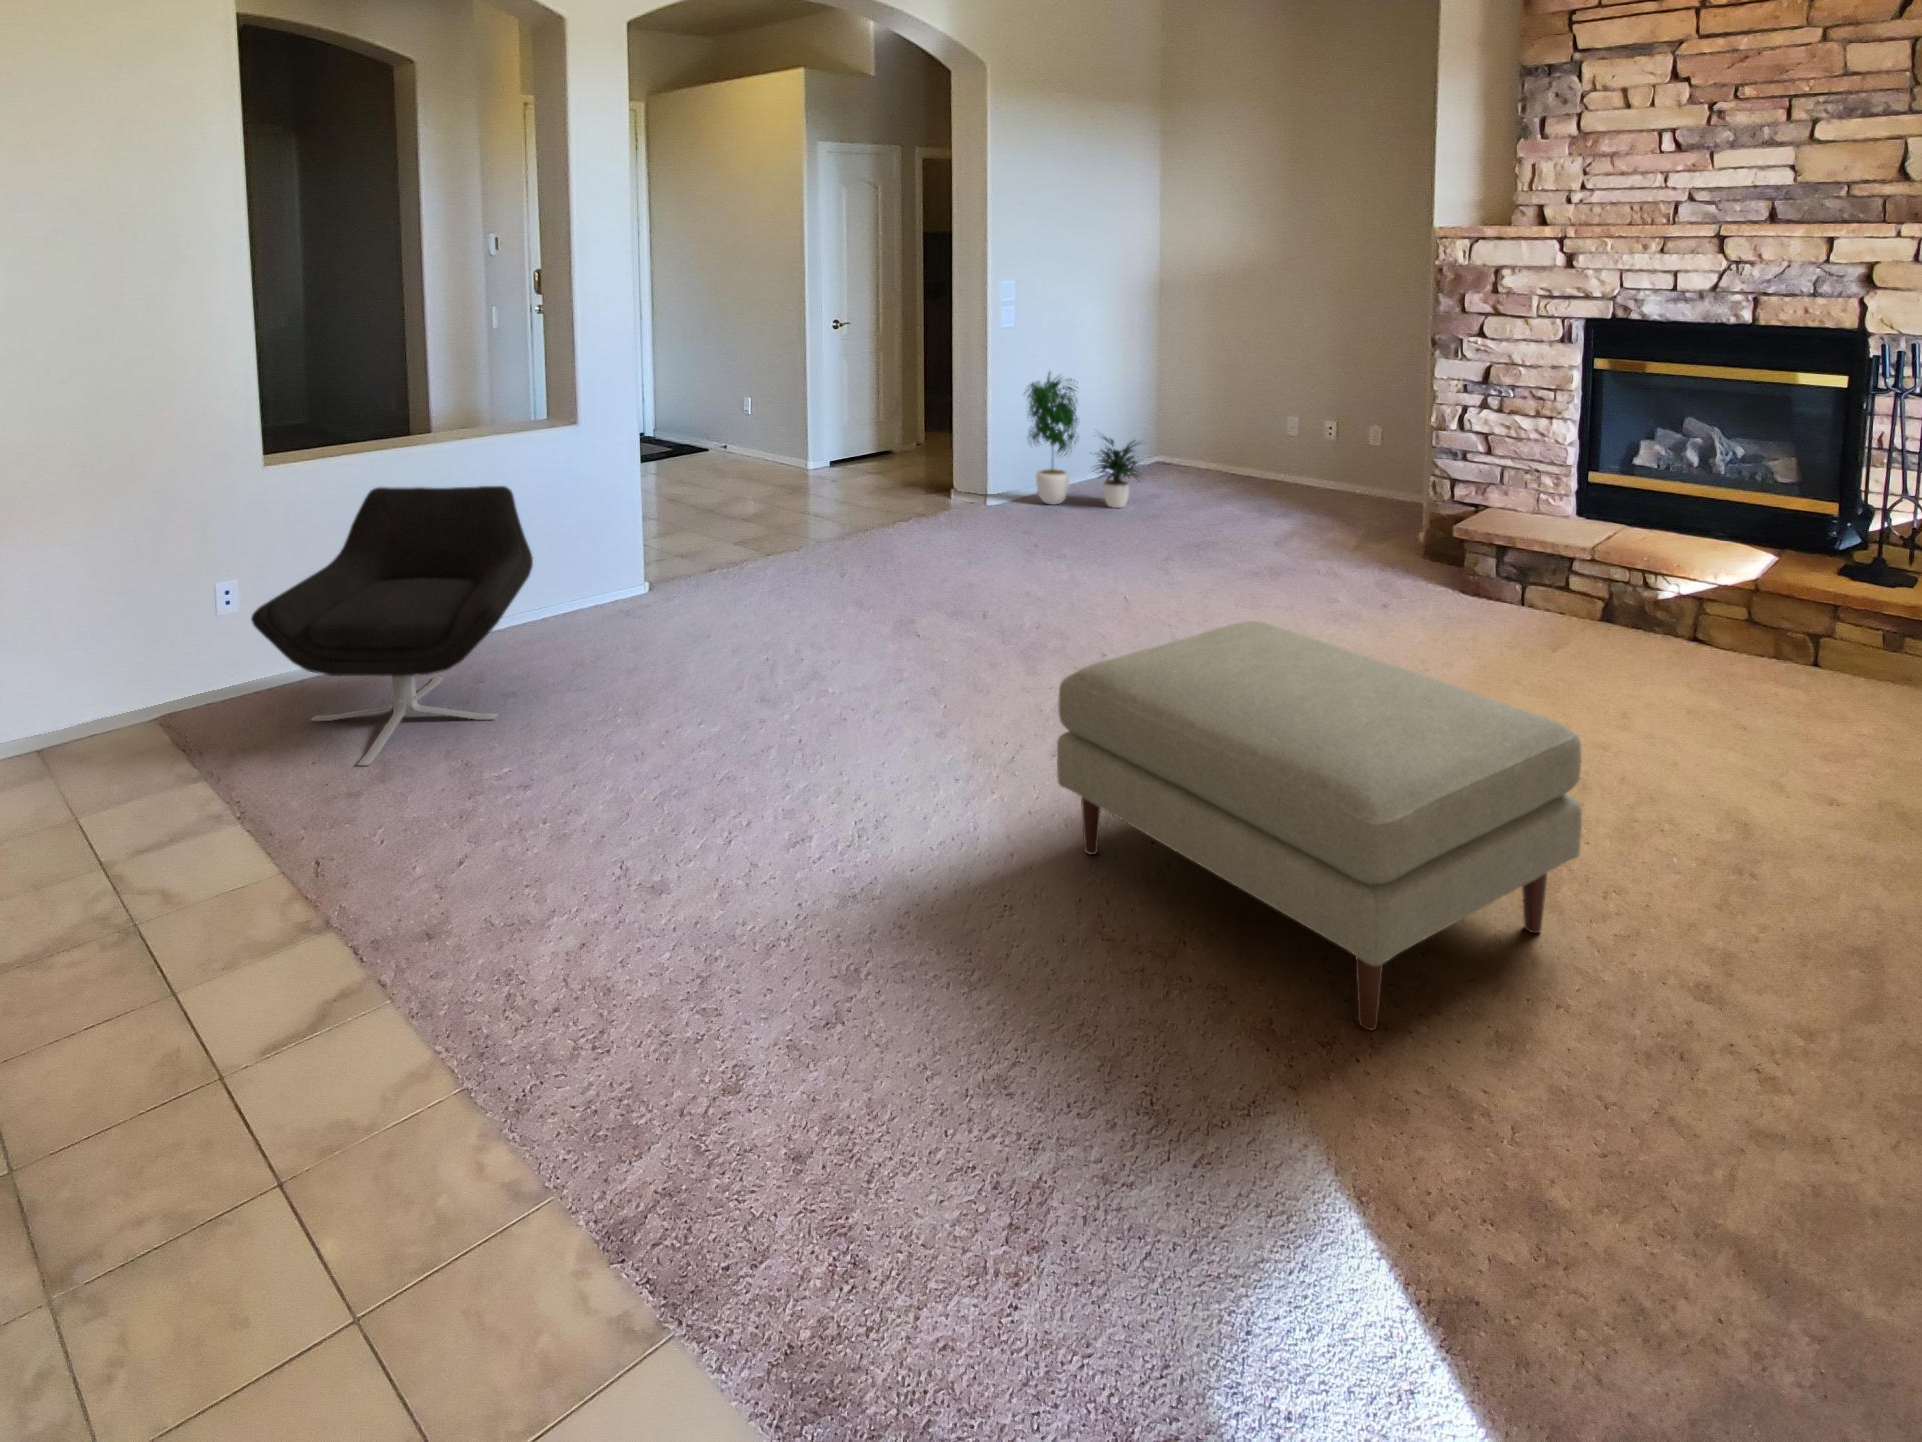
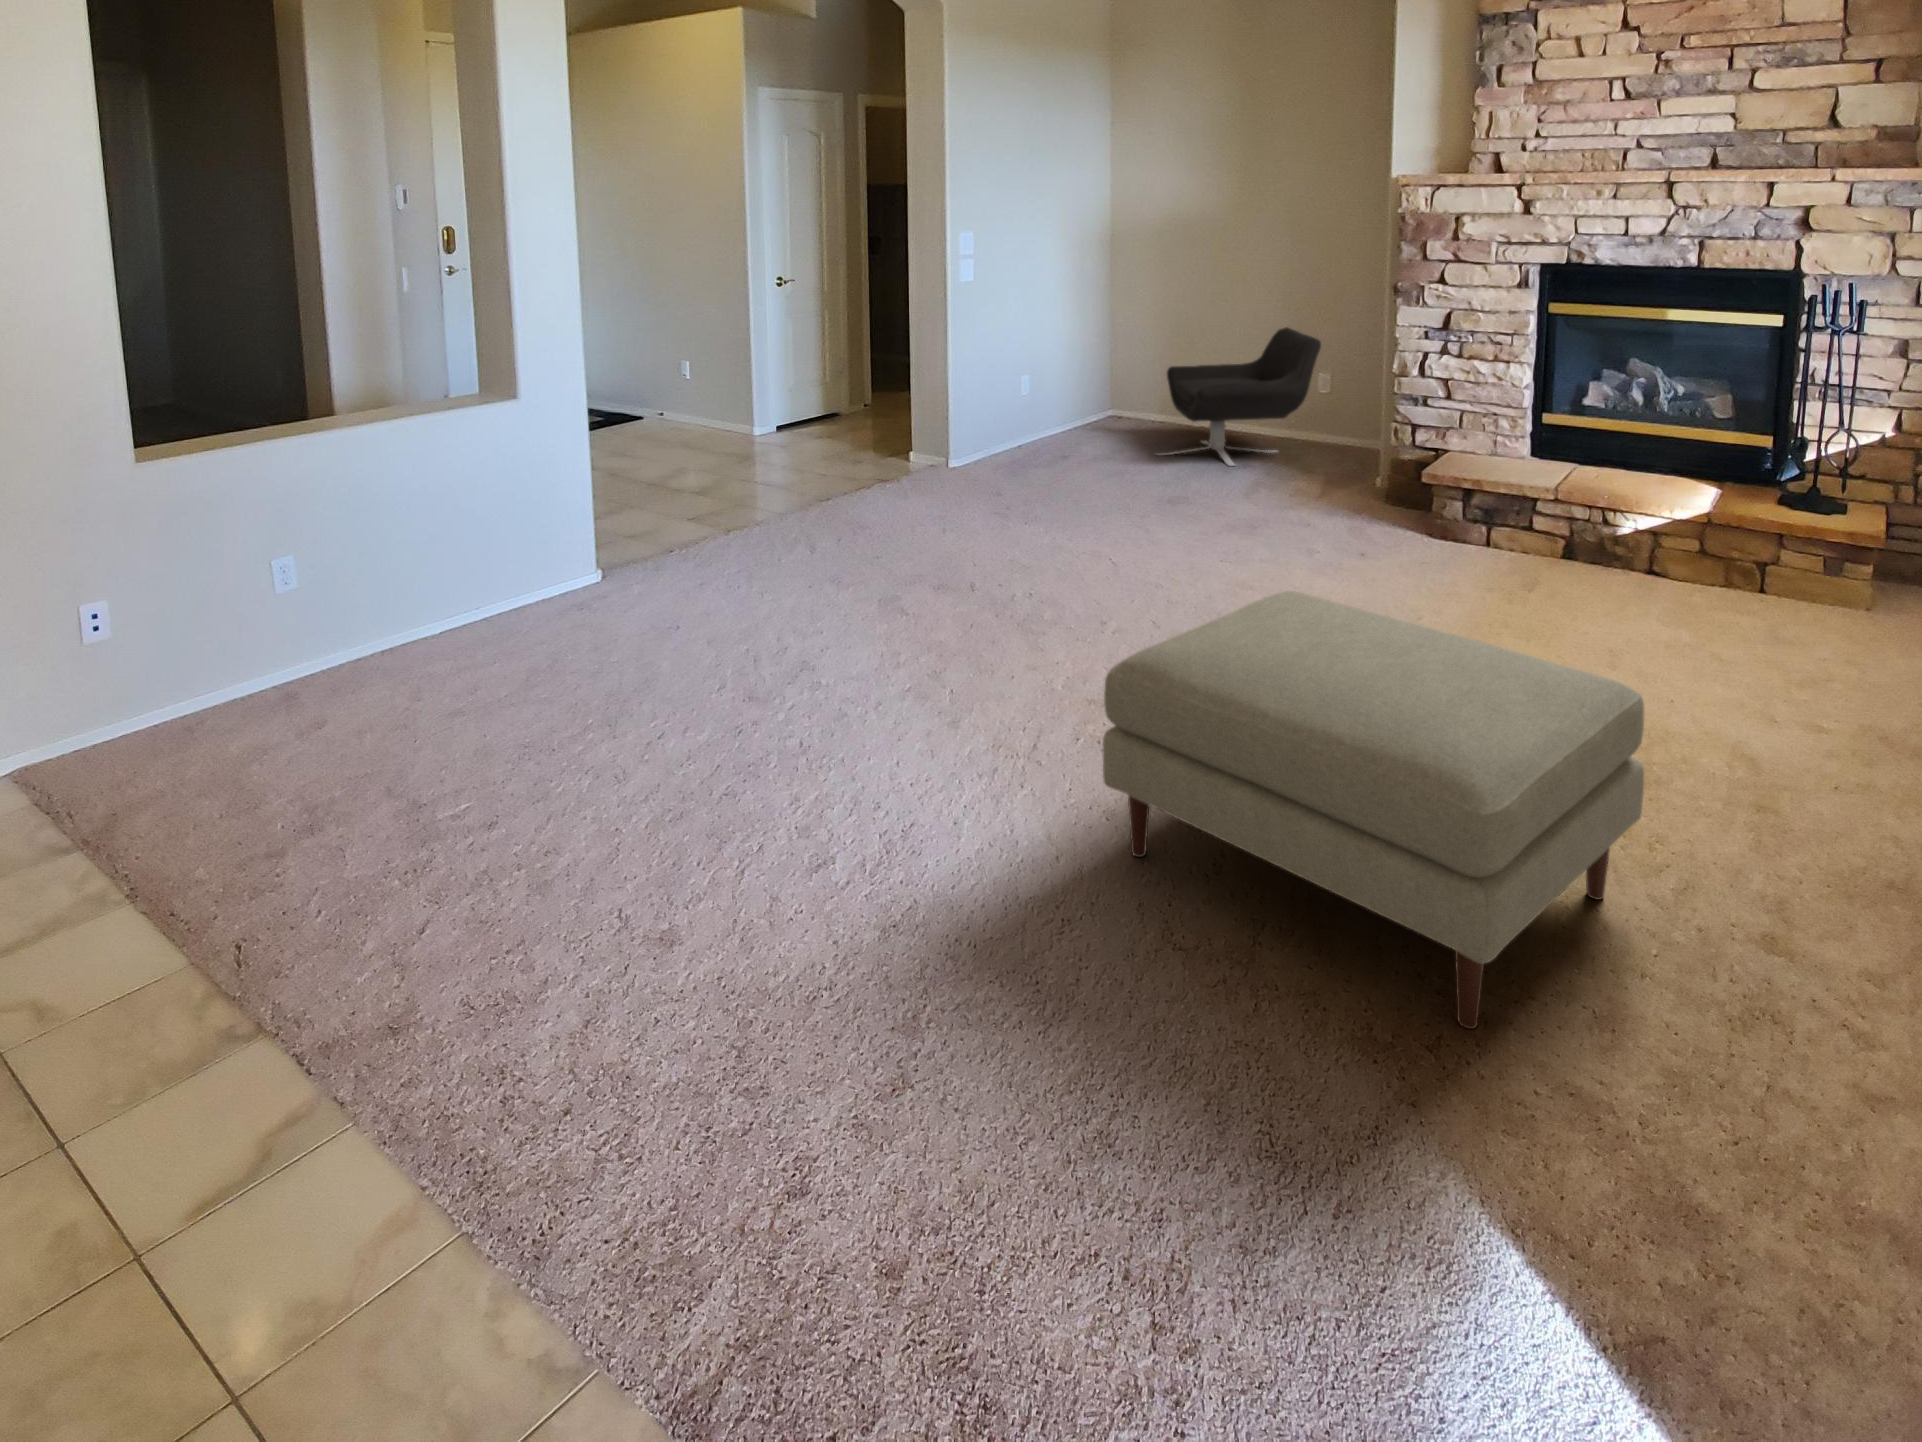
potted plant: present [1027,373,1144,508] -> none [980,328,1110,470]
lounge chair: present [251,486,533,766] -> present [1158,327,1321,466]

